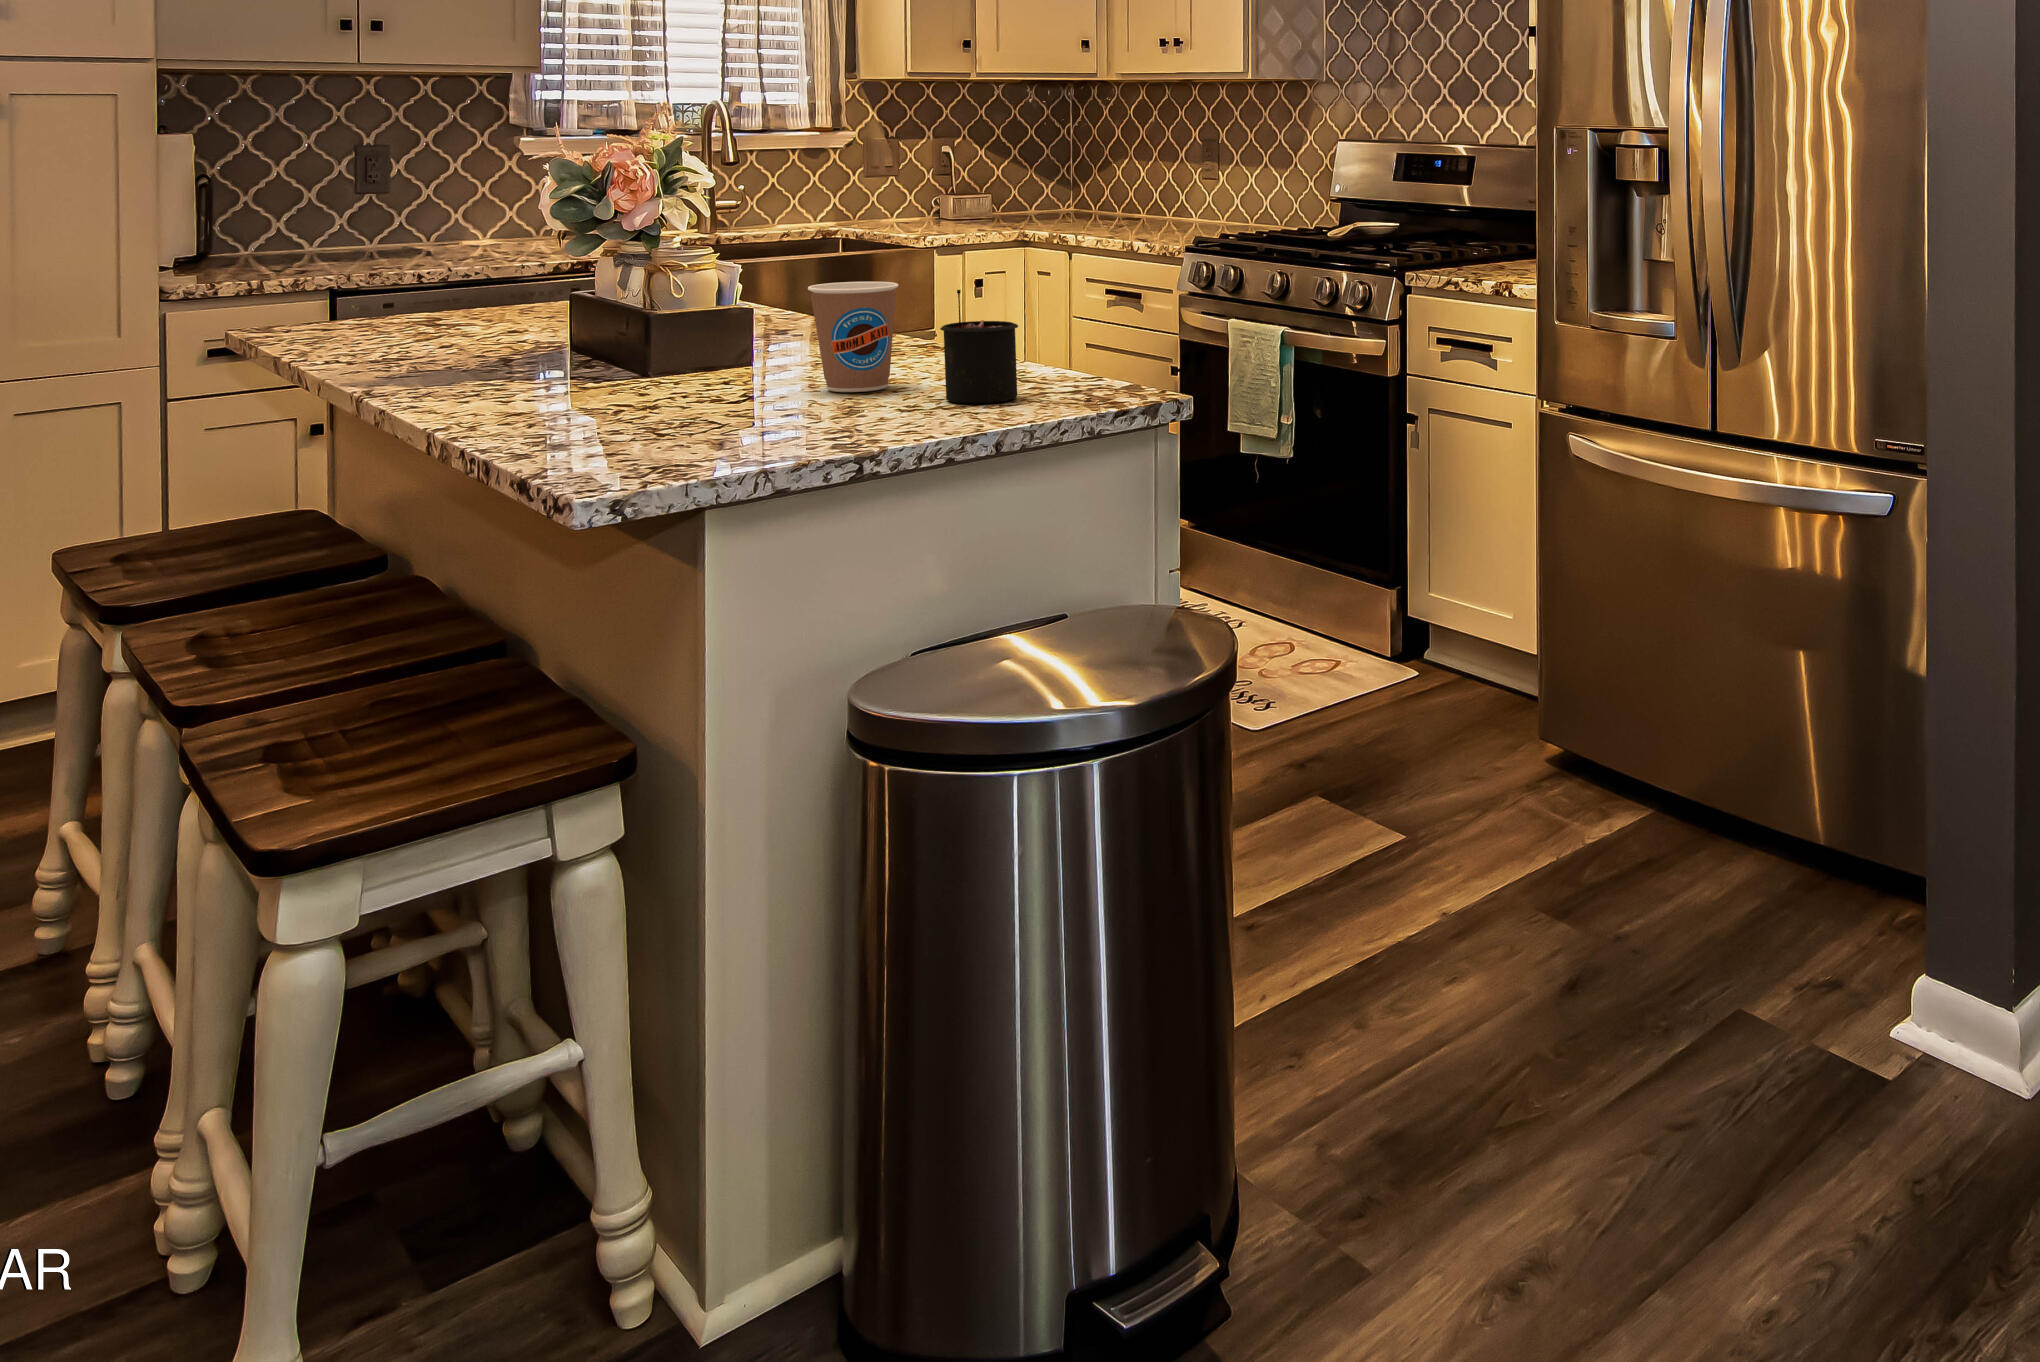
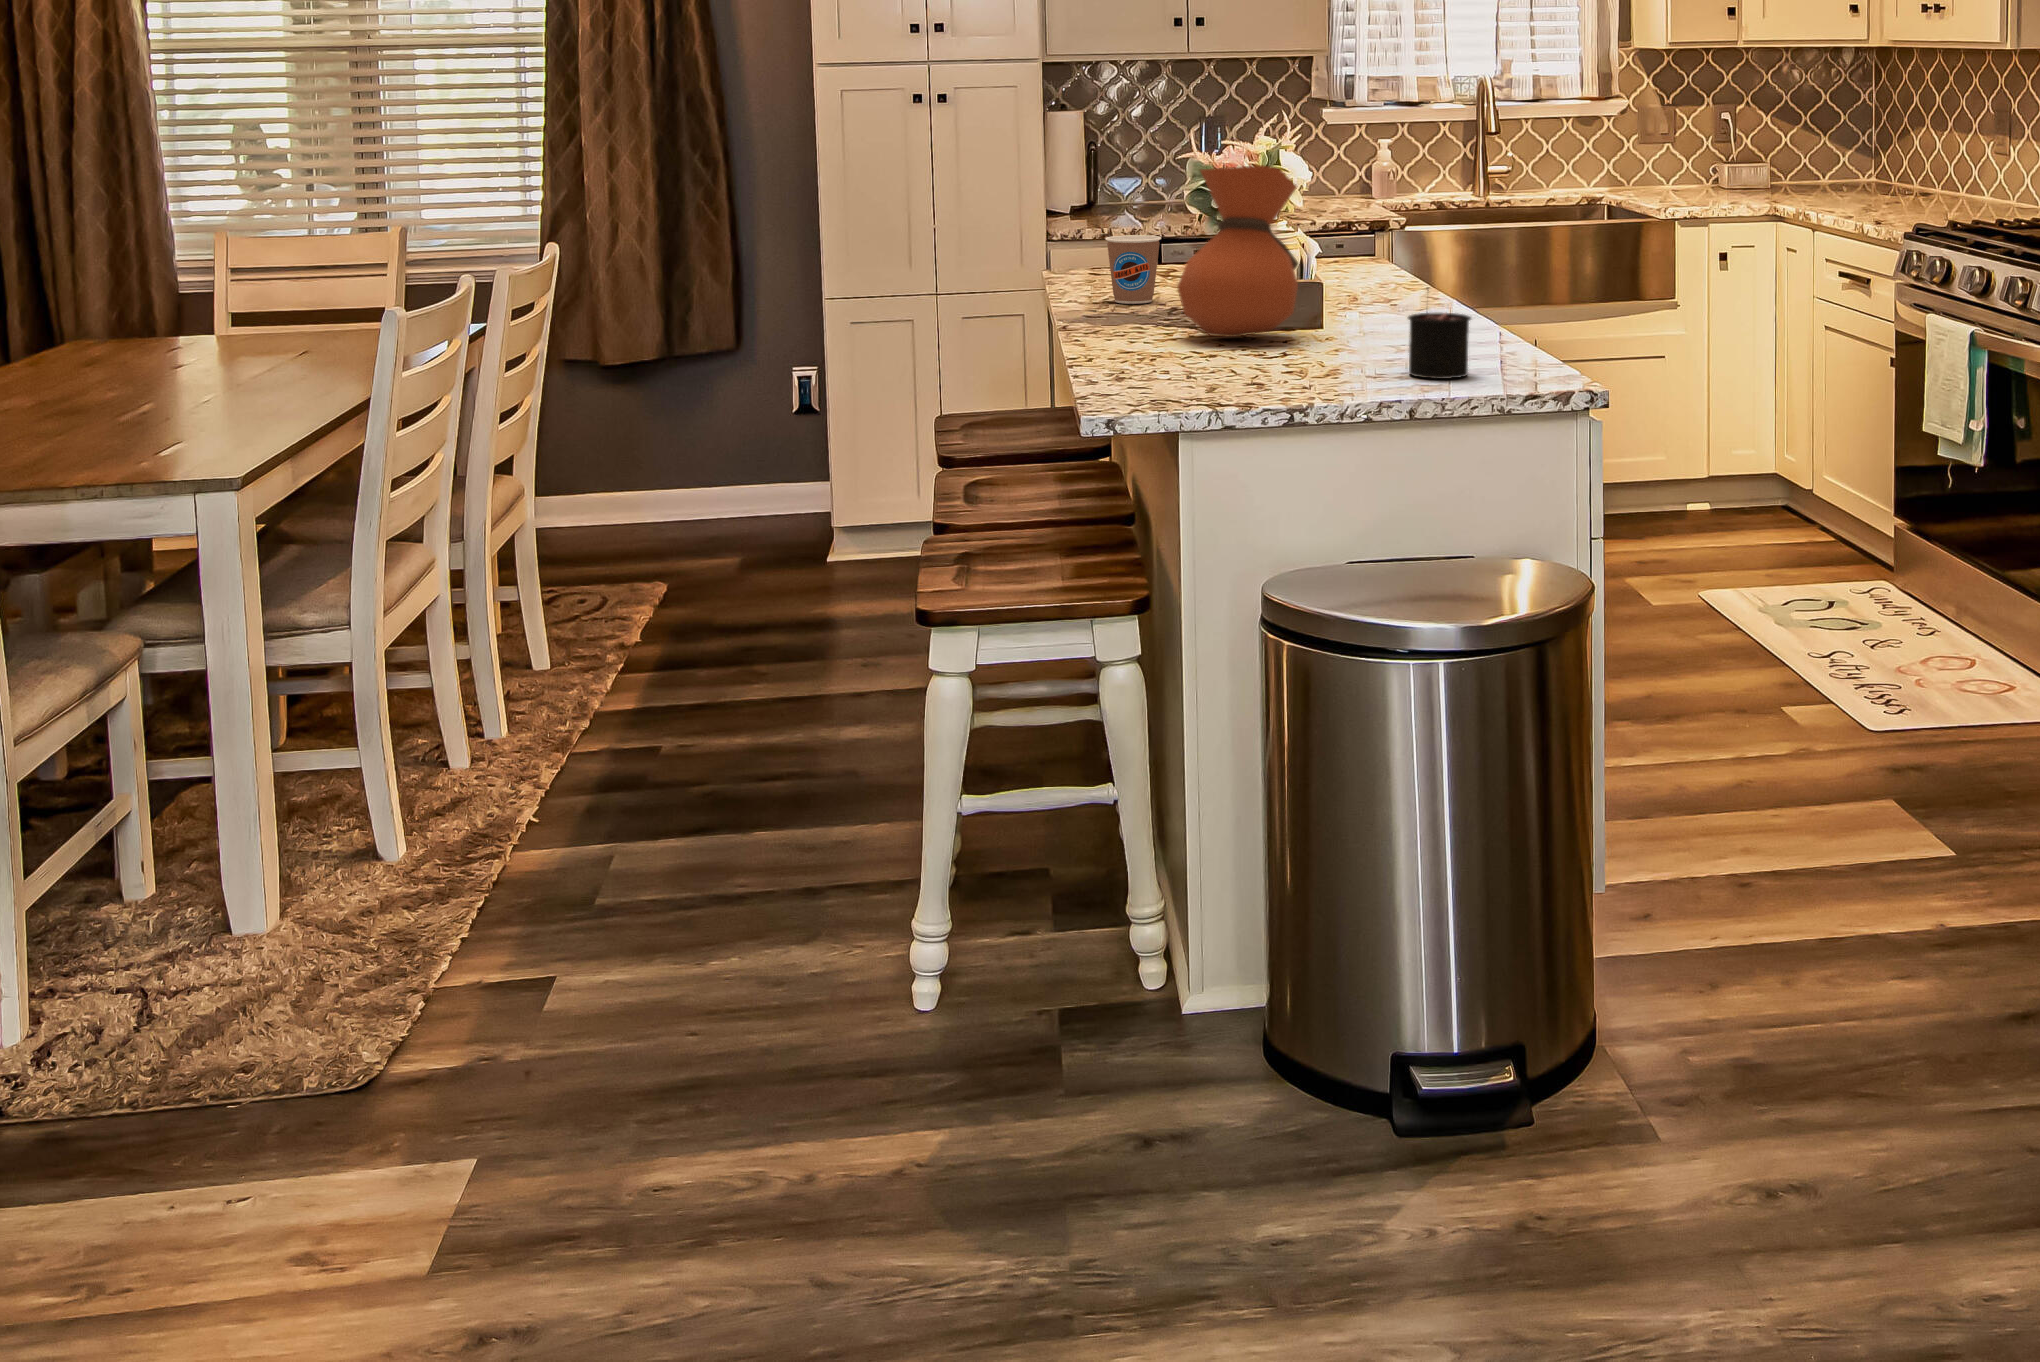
vase: none [584,147,752,380] -> present [1177,165,1298,337]
coffee cup: present [808,282,898,392] -> present [1105,235,1161,304]

